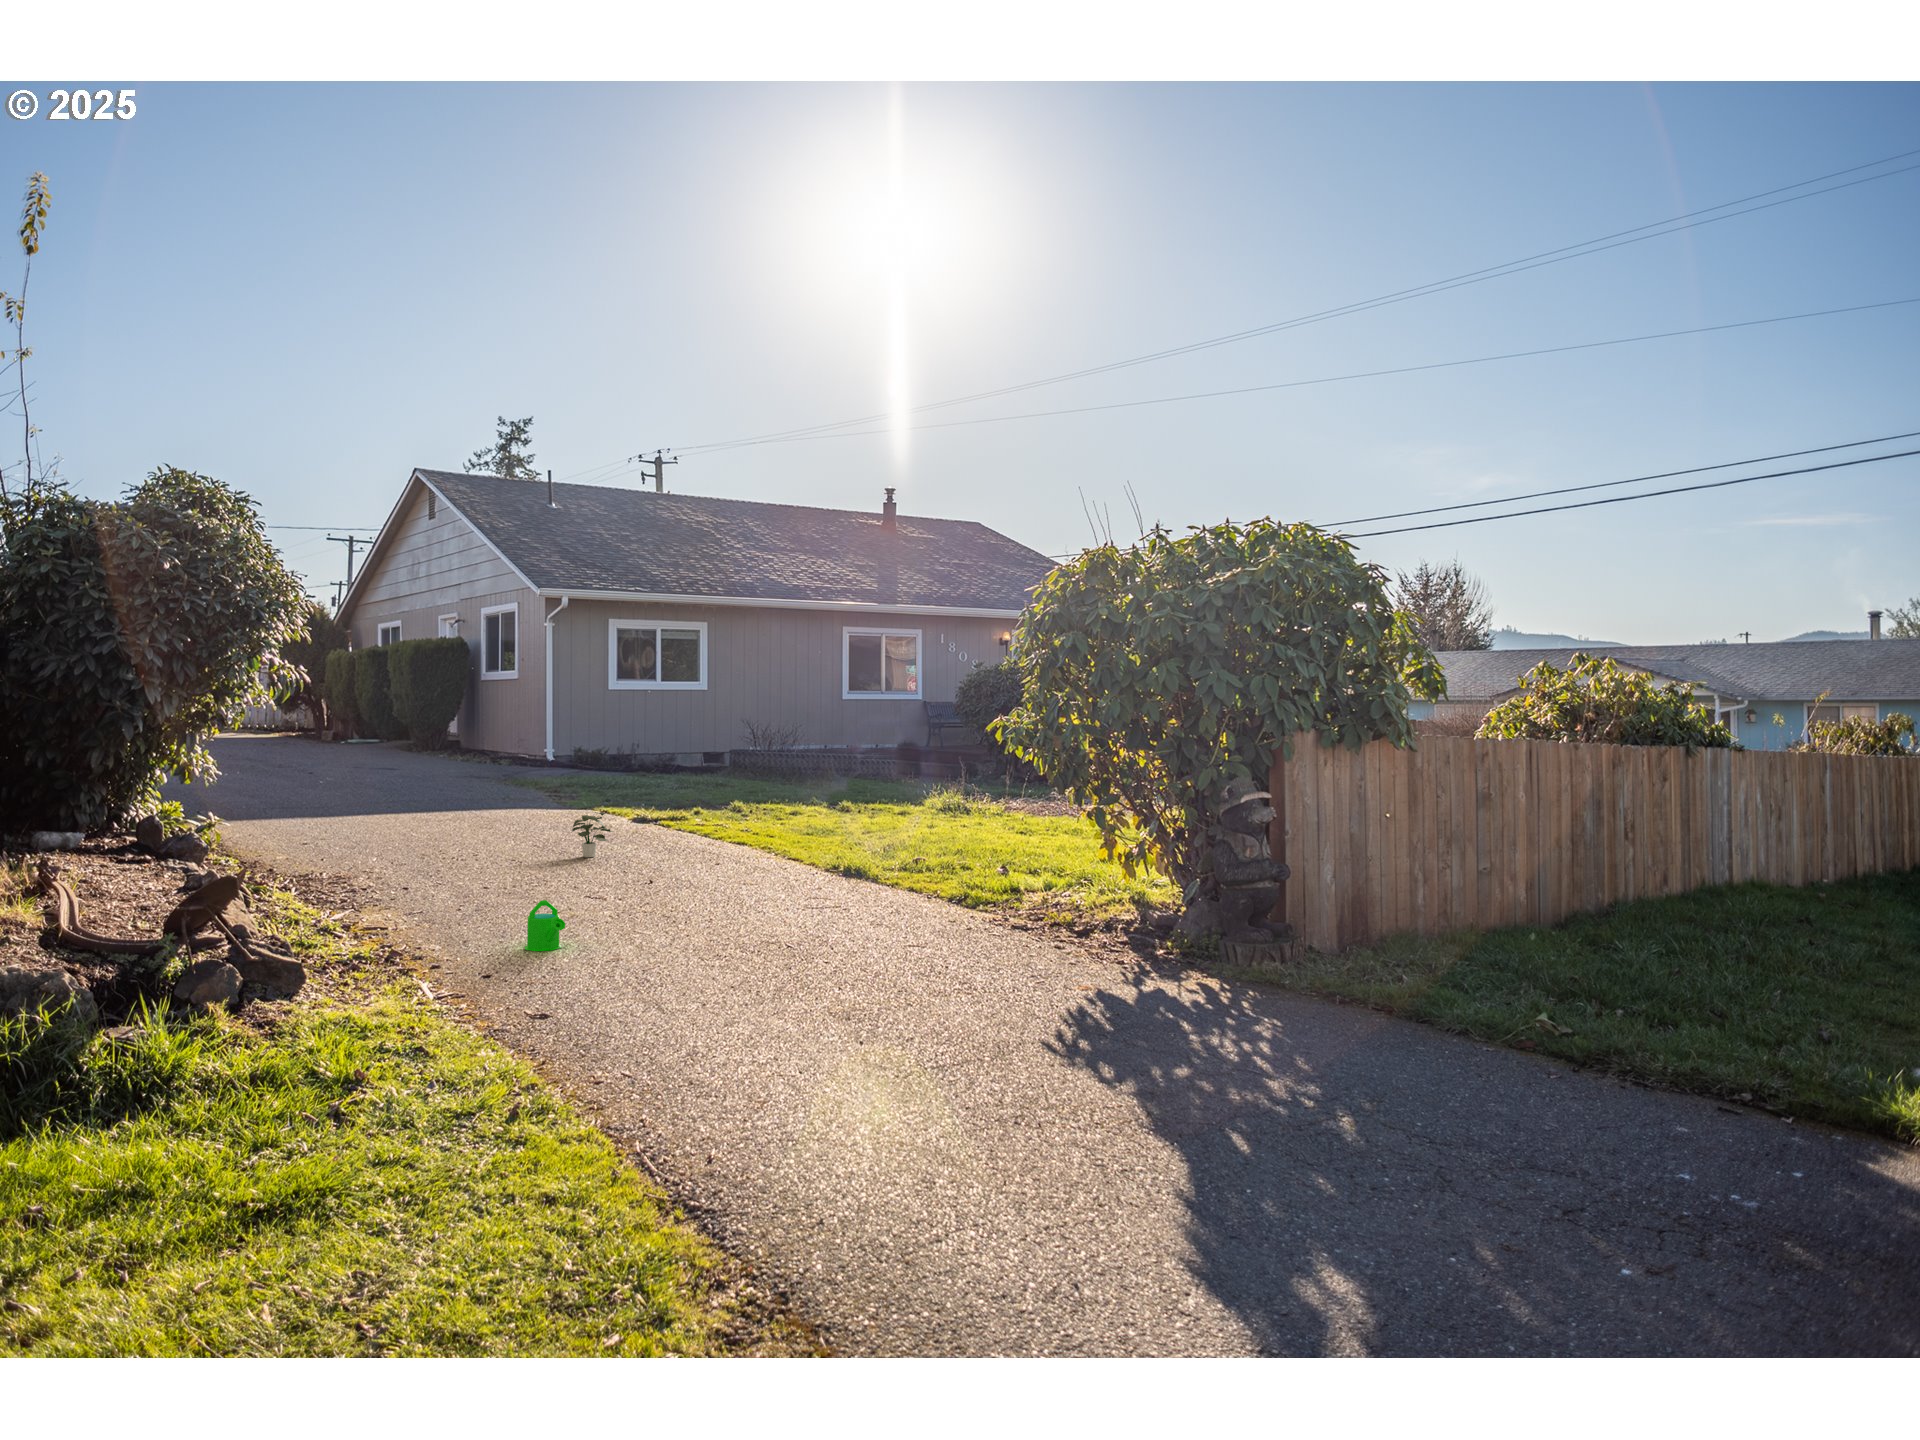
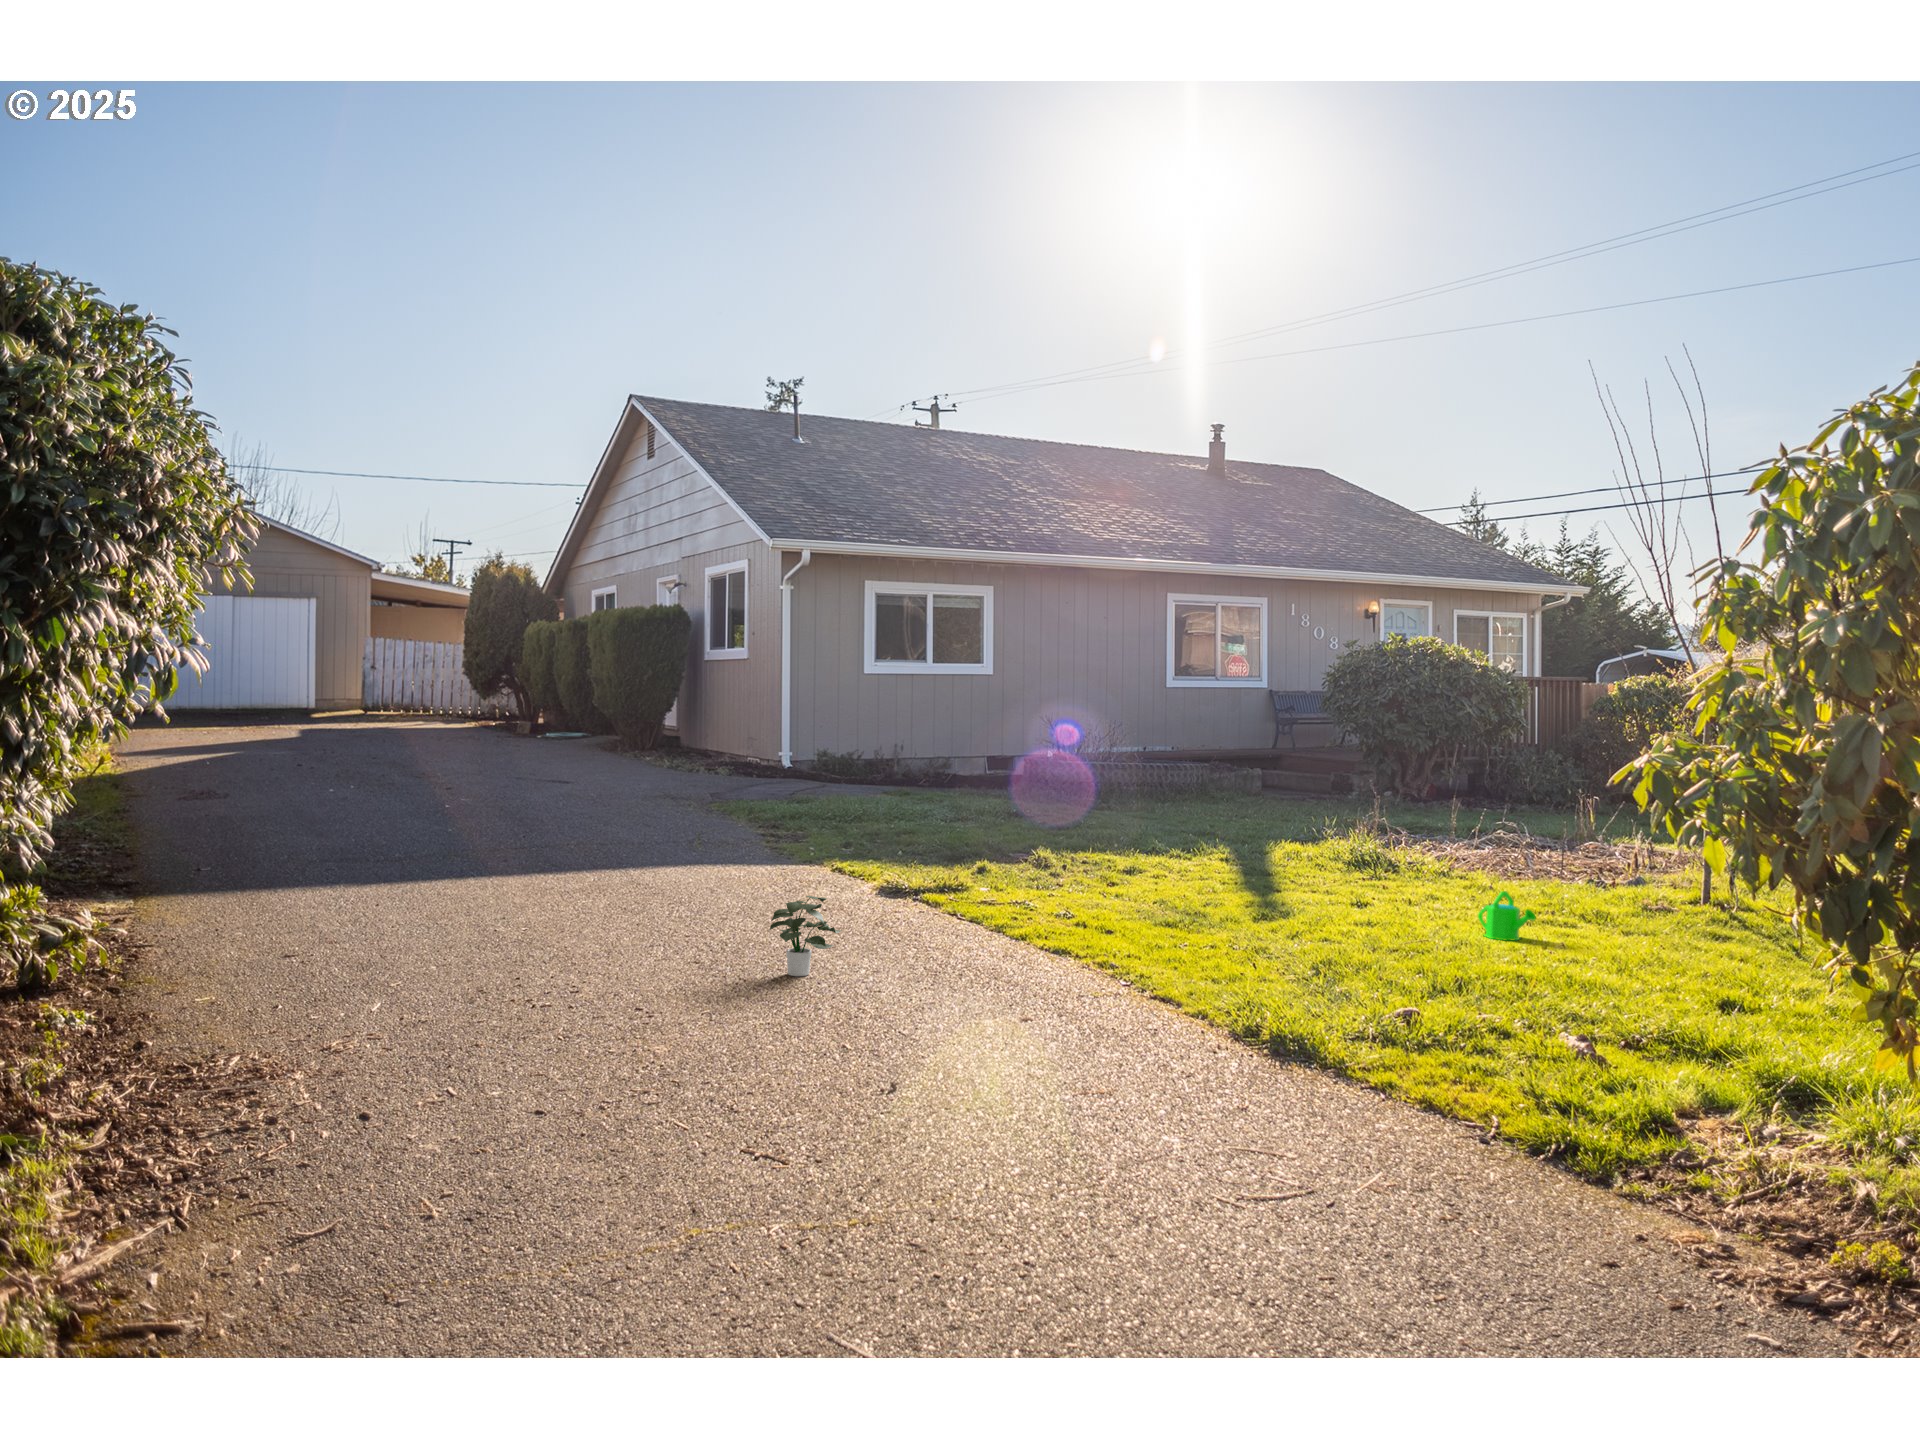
watering can: present [525,900,565,951] -> present [1478,891,1536,940]

